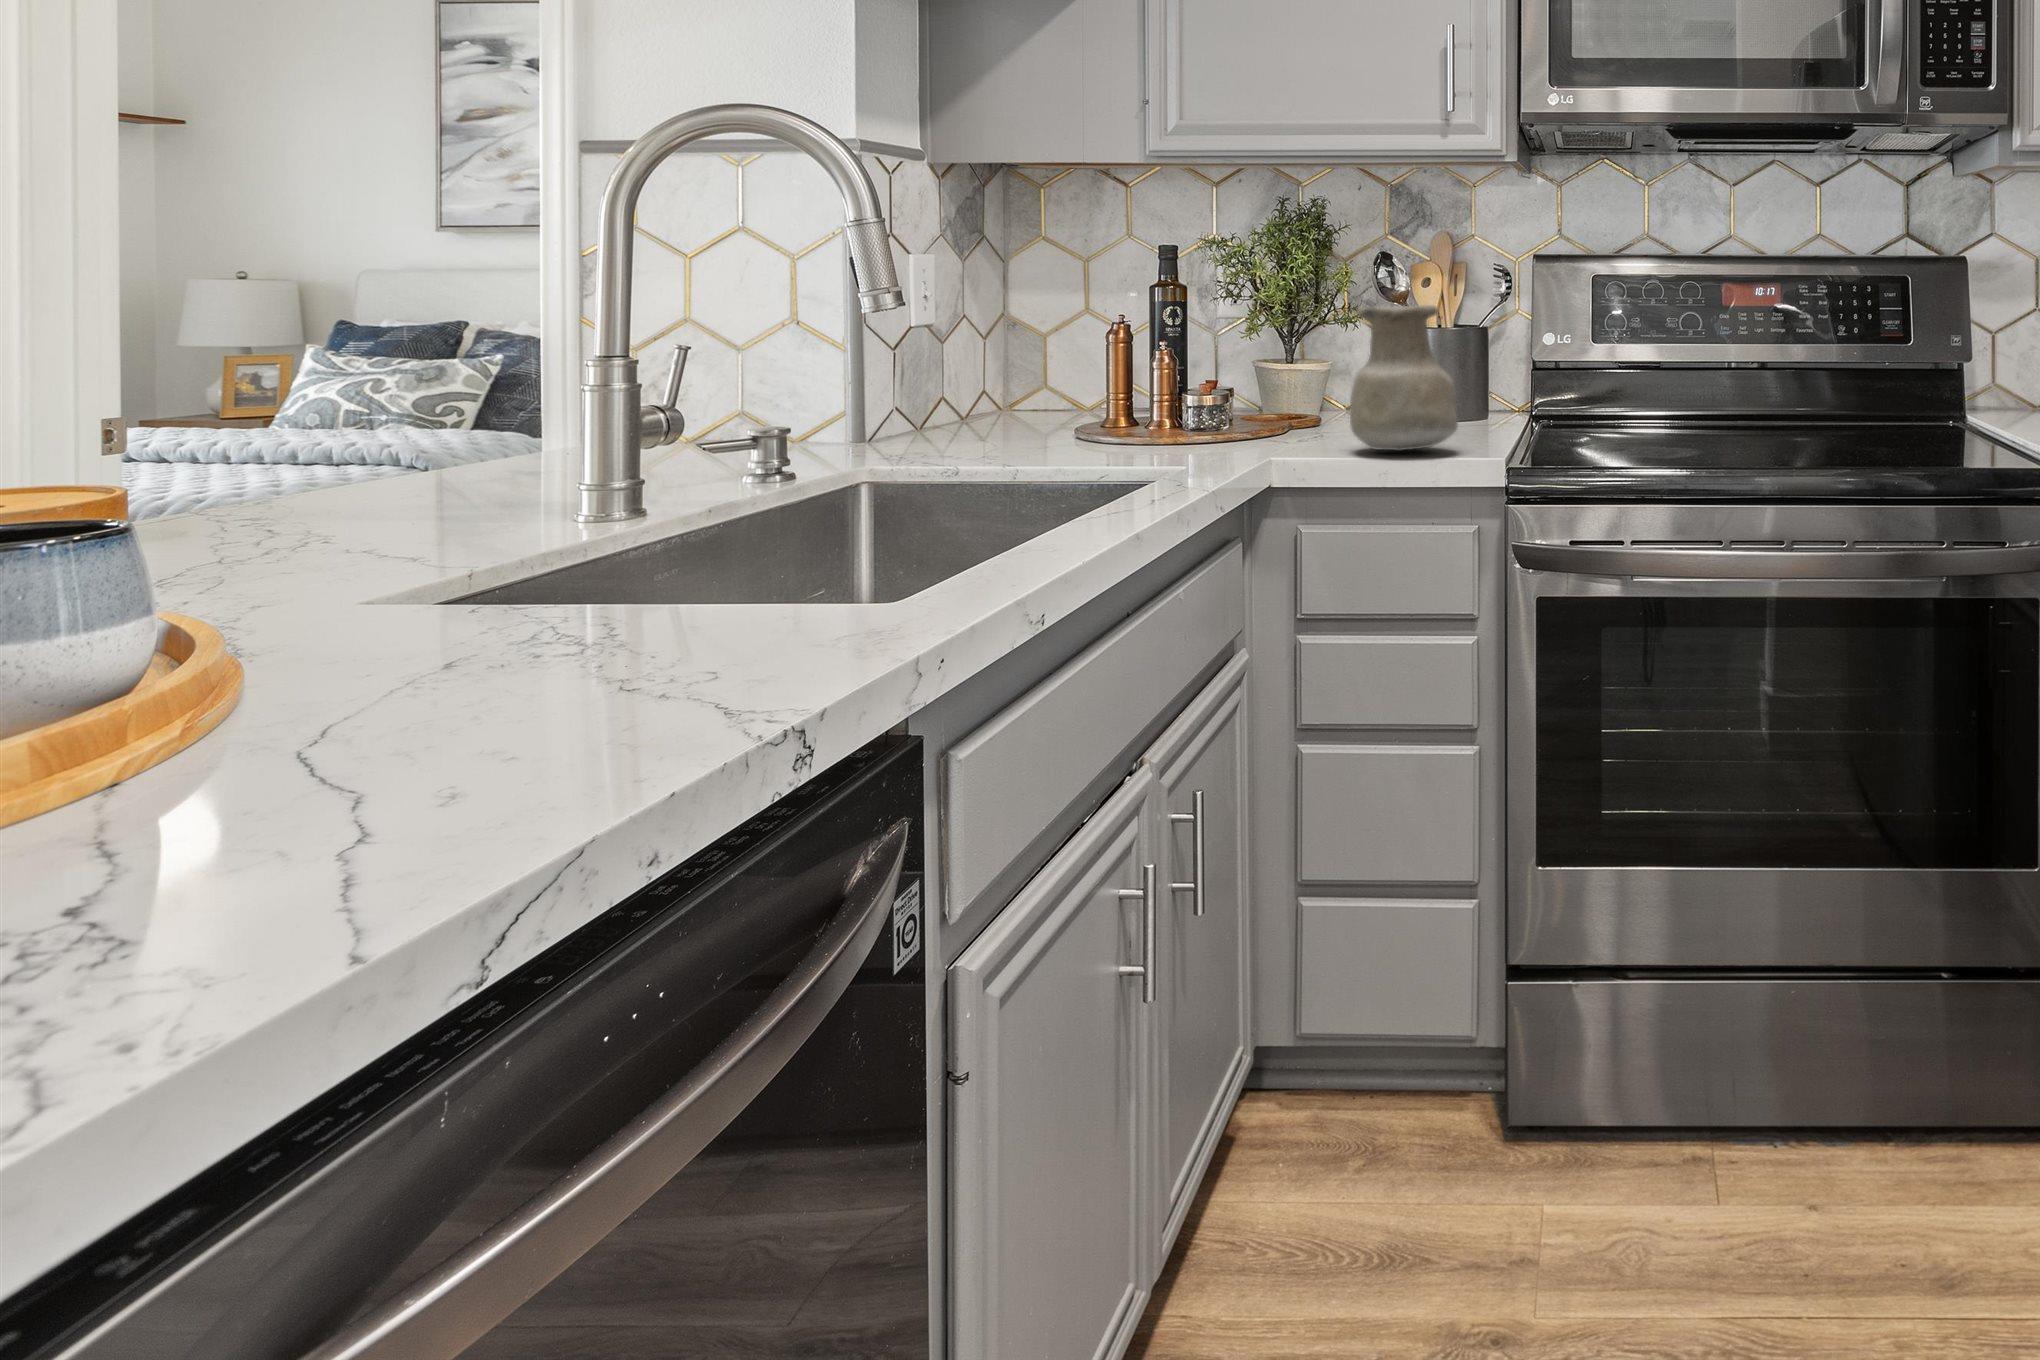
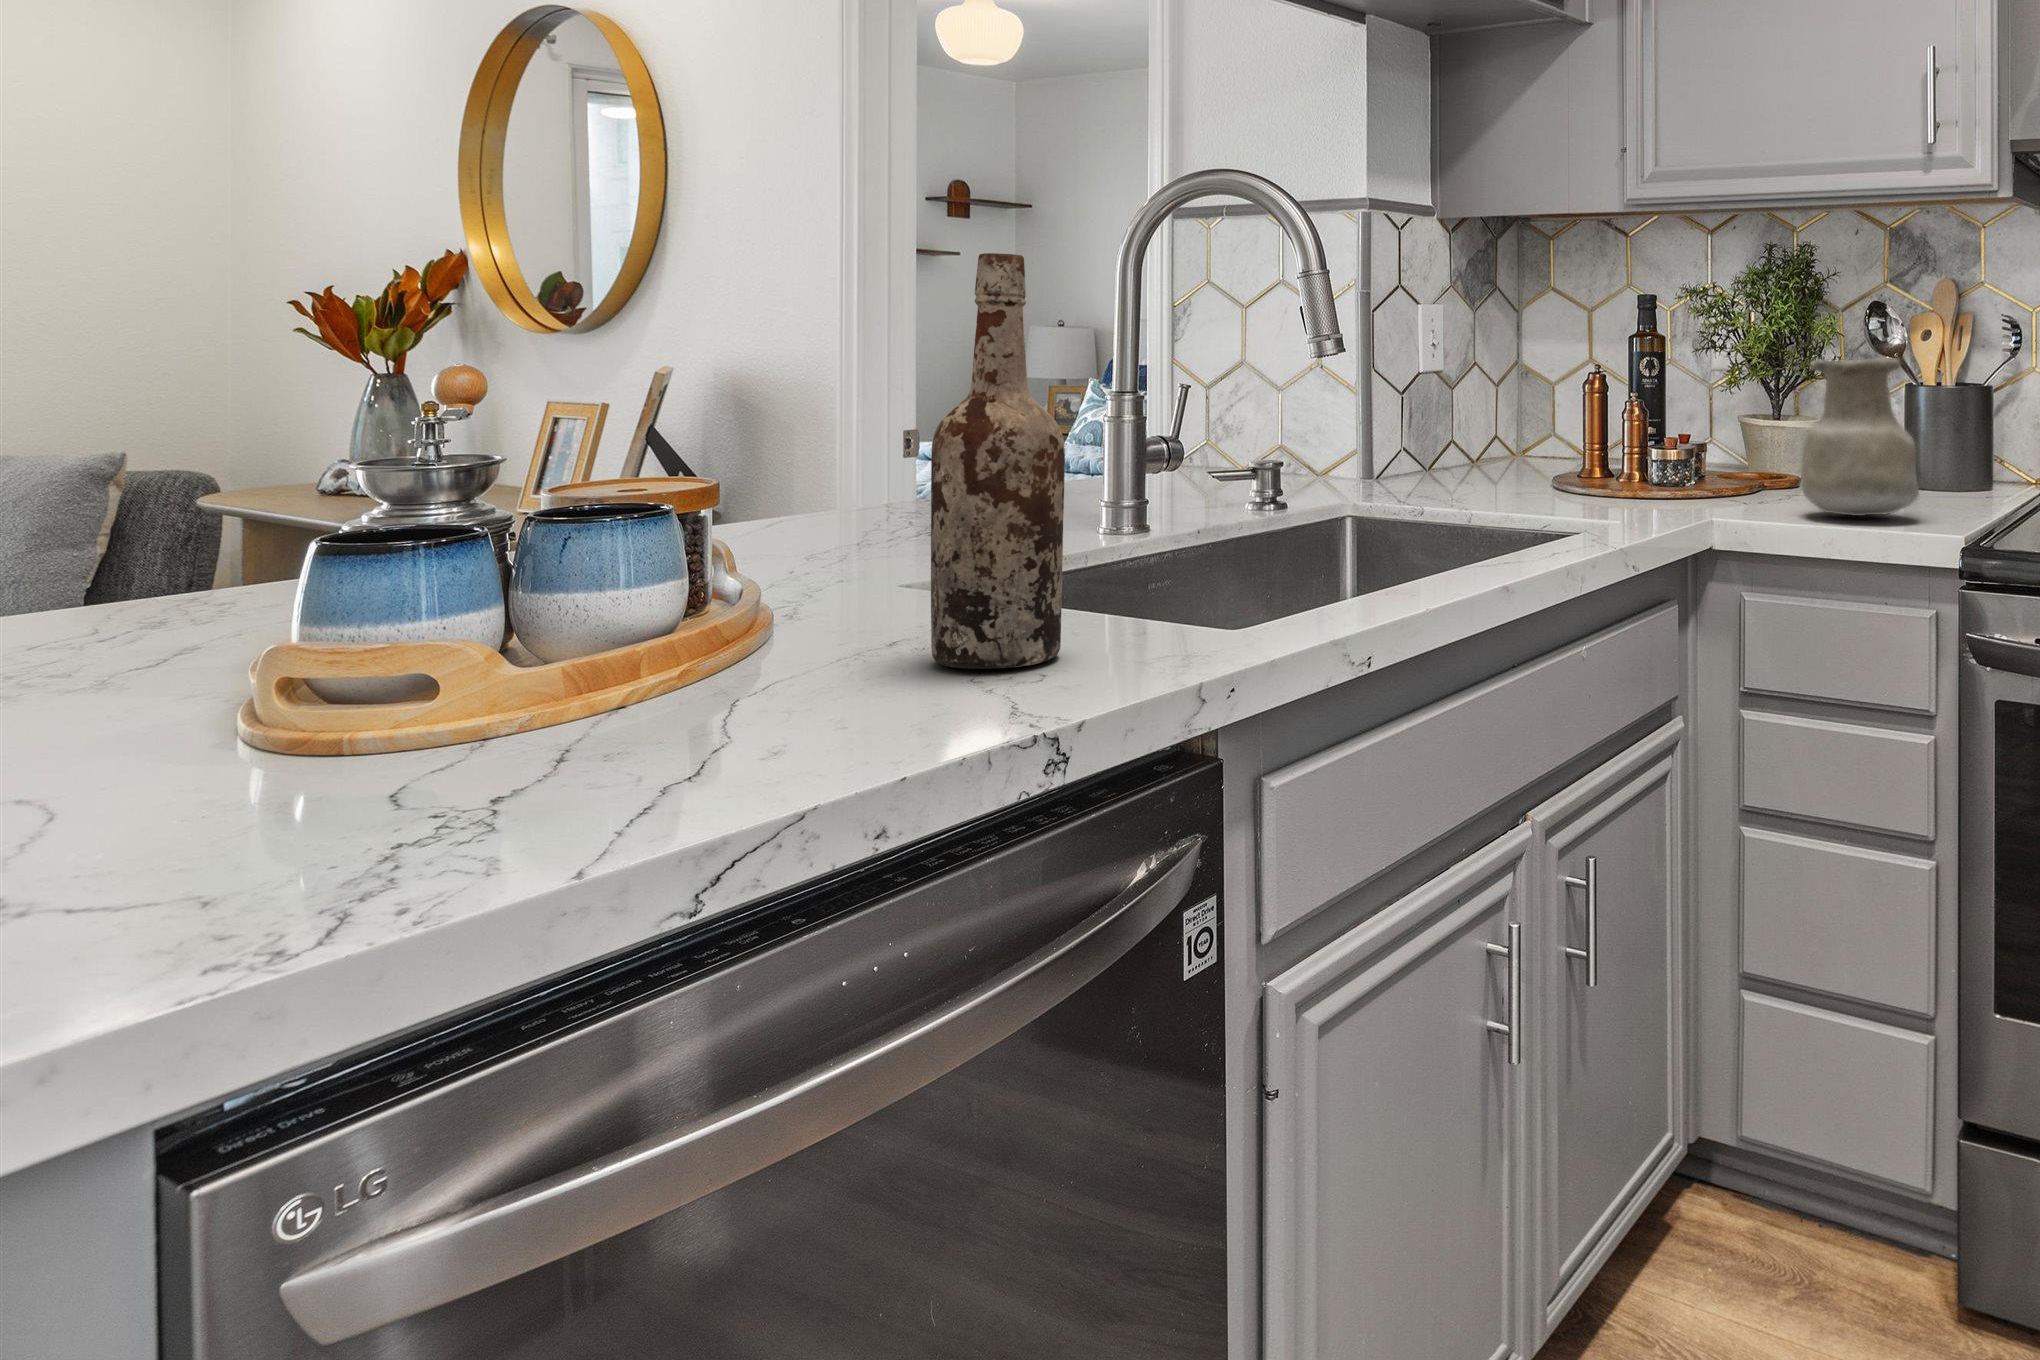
wine bottle: none [515,193,709,730] -> present [931,253,1065,669]

